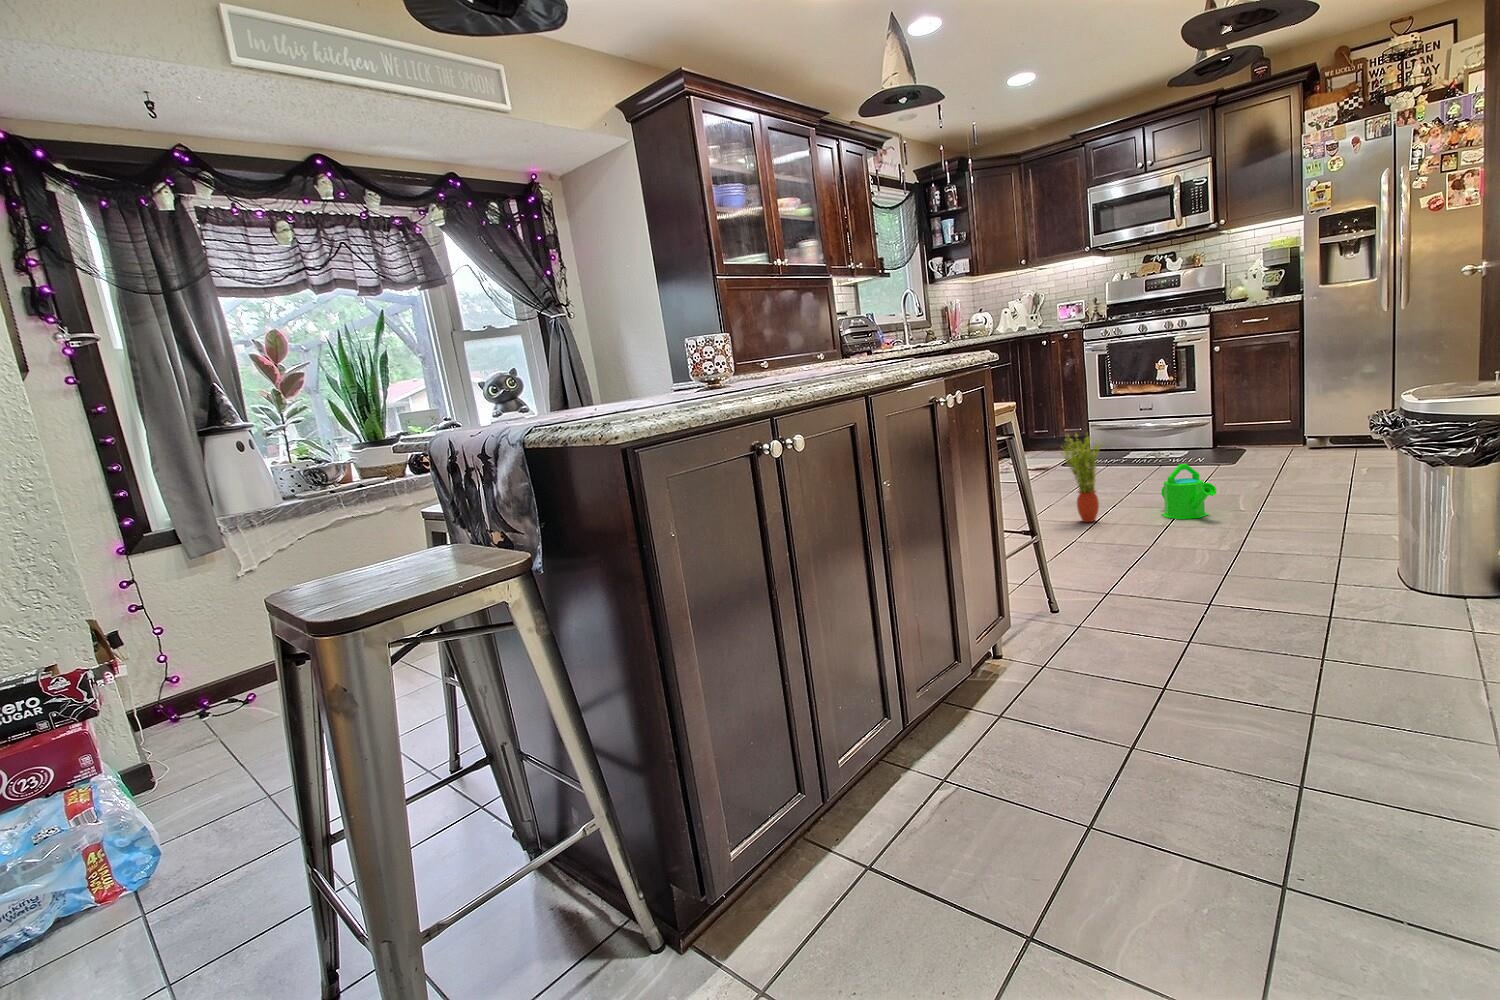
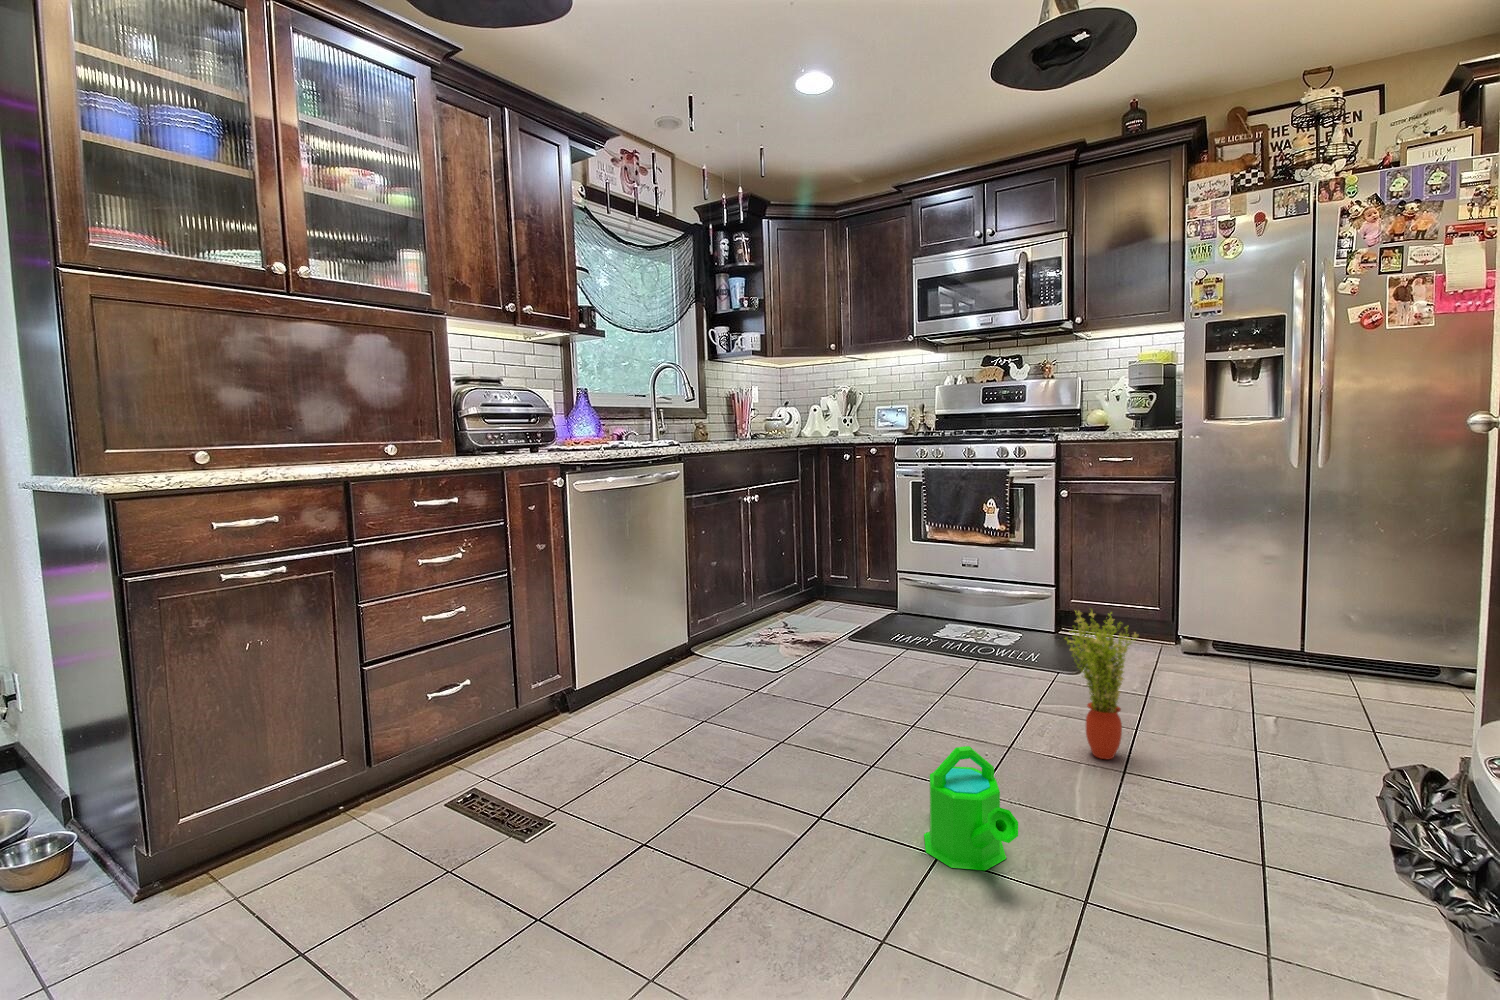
potted plant: present [1061,435,1102,522] -> present [1065,610,1138,759]

